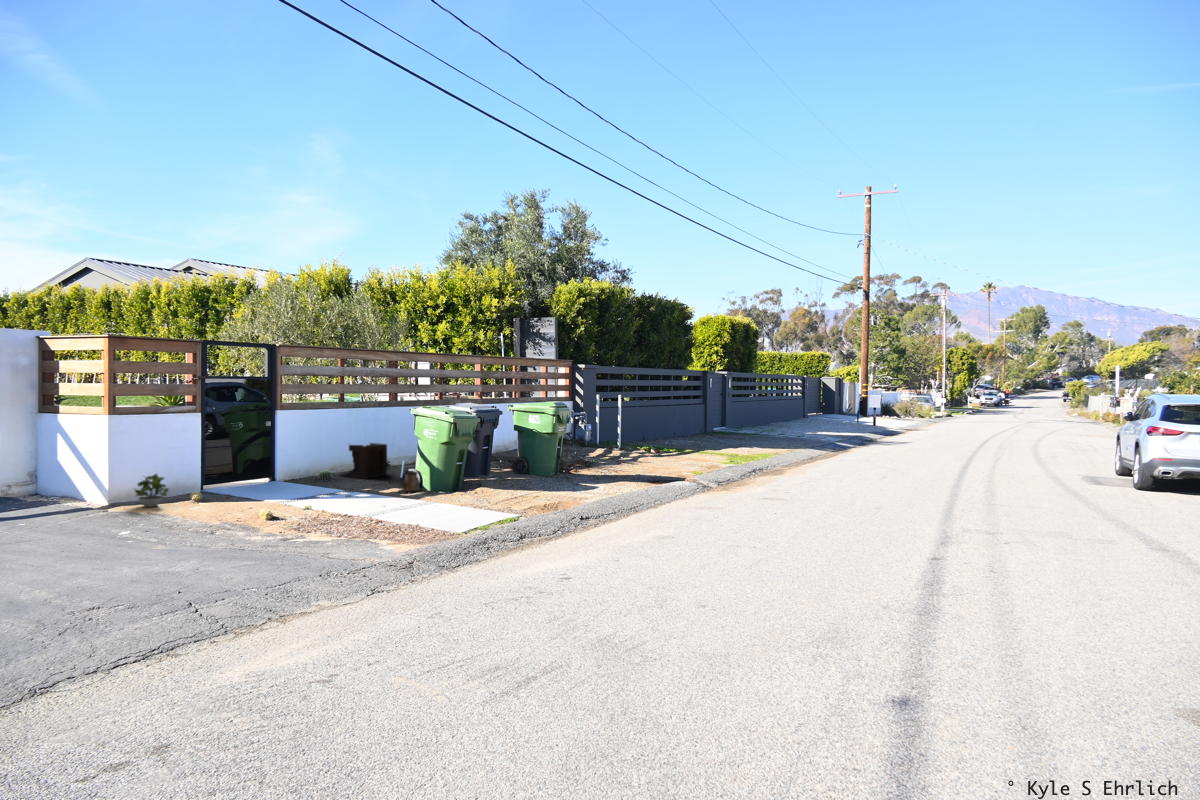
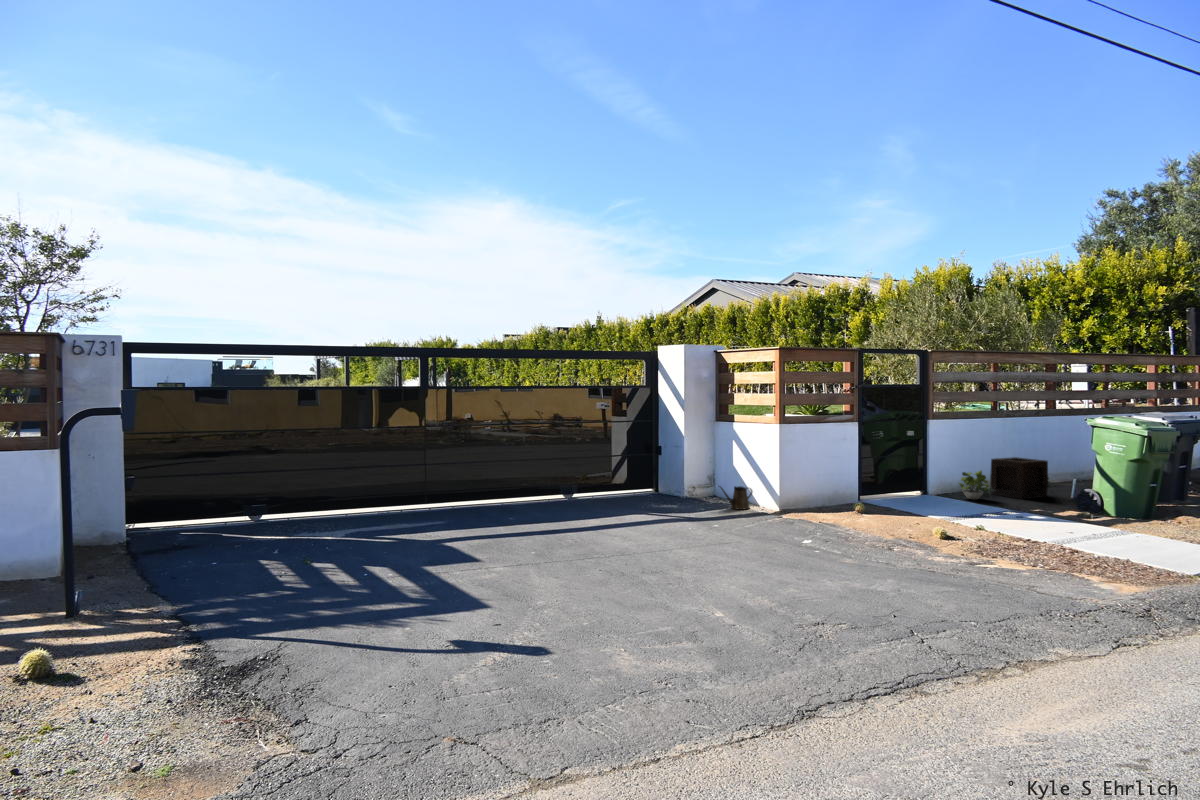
watering can: present [391,471,421,491] -> present [719,486,752,509]
potted plant: present [135,474,169,507] -> present [959,471,989,500]

